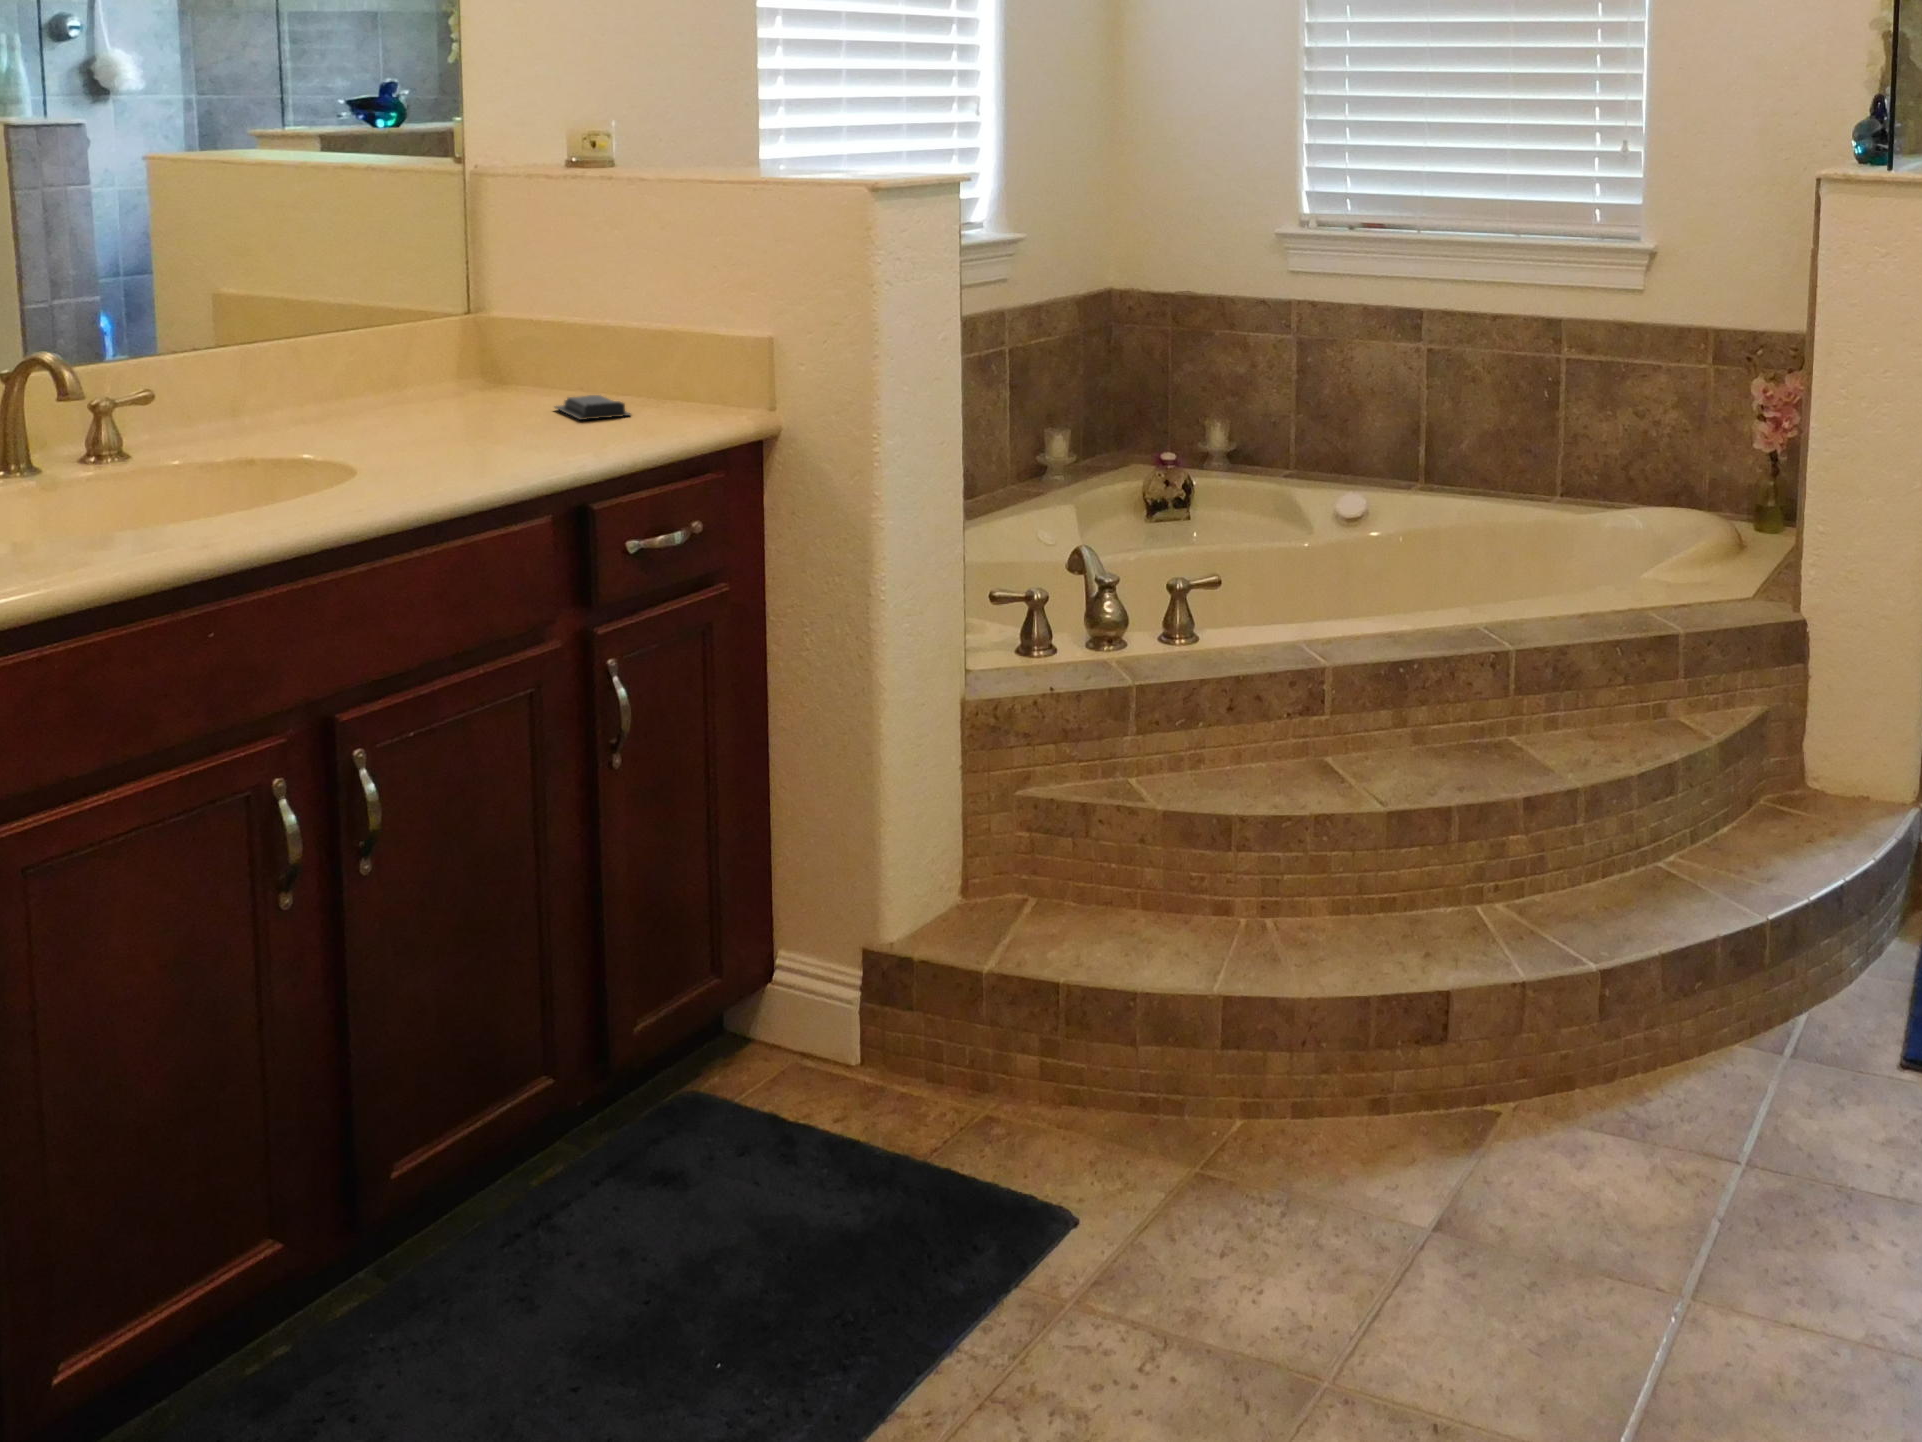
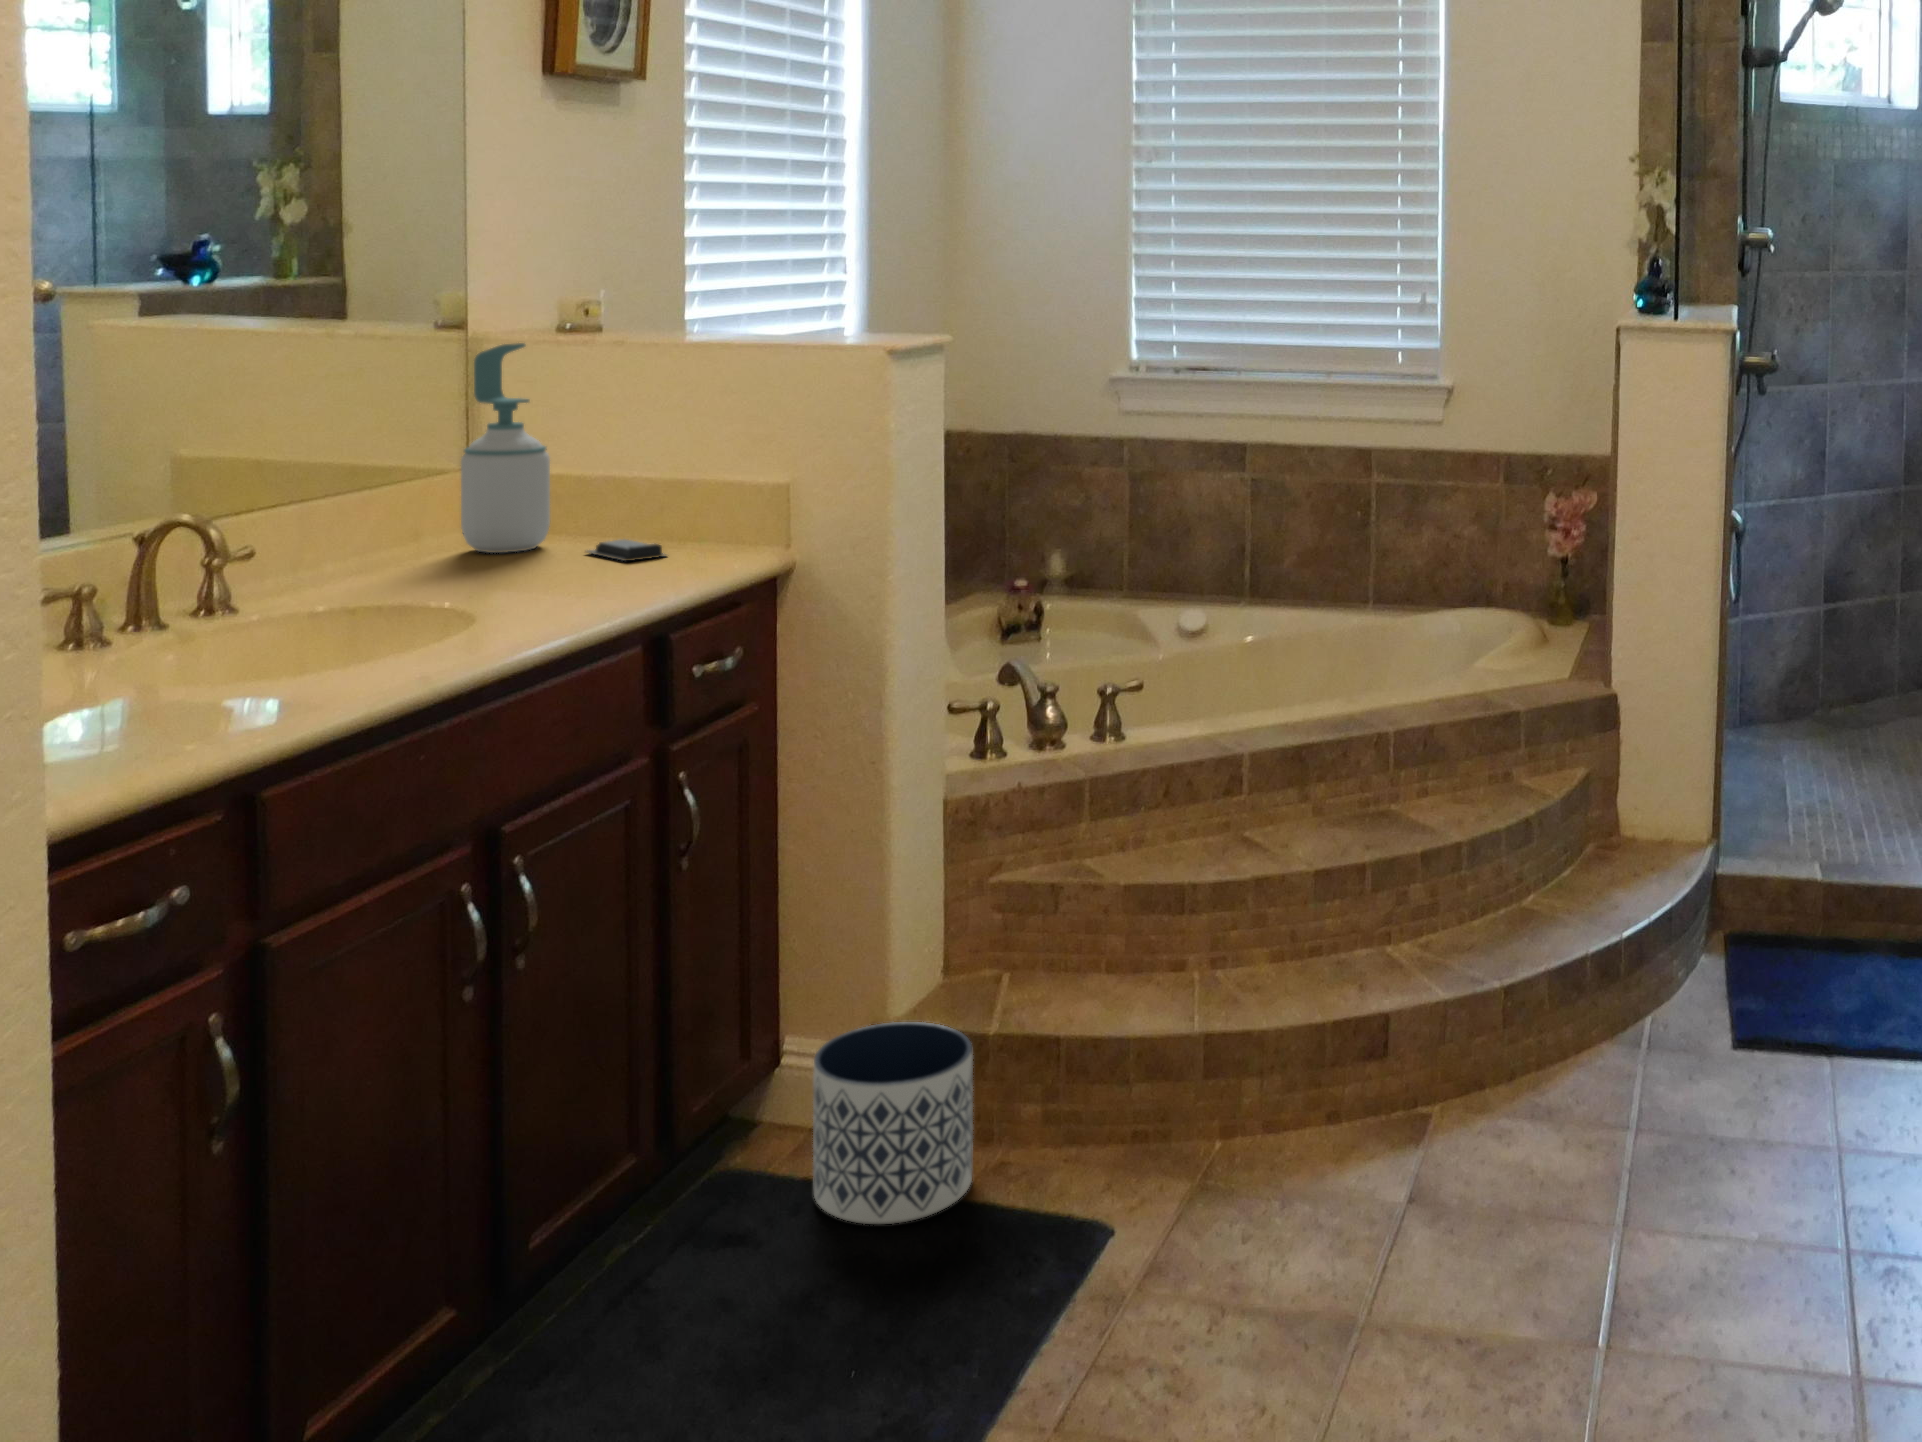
soap bottle: none [436,176,533,405] -> present [461,343,550,553]
planter: none [765,948,945,1179] -> present [813,1022,973,1224]

